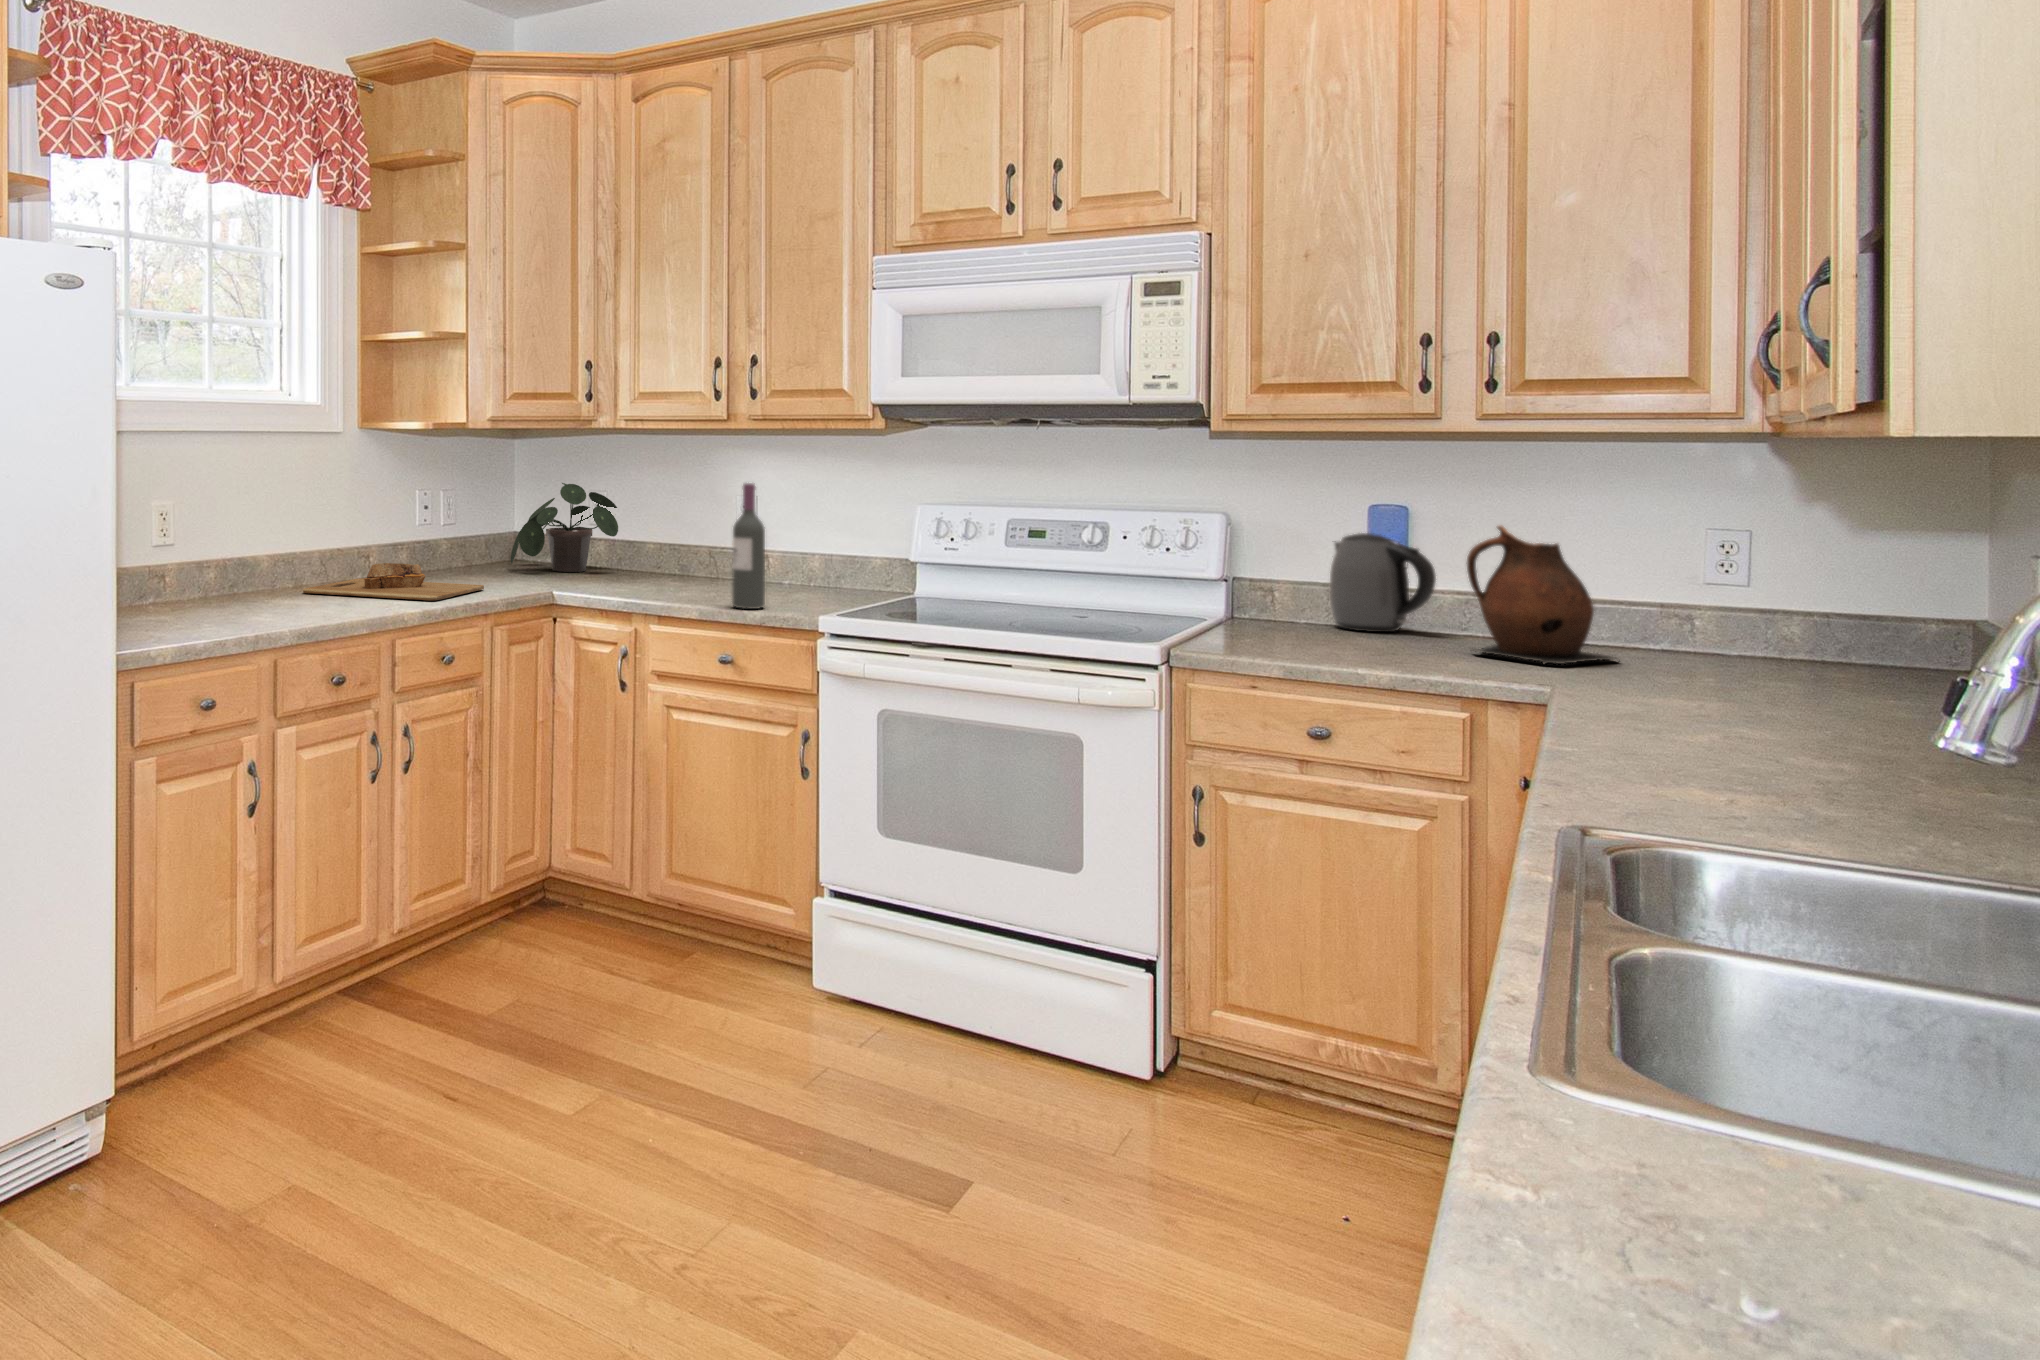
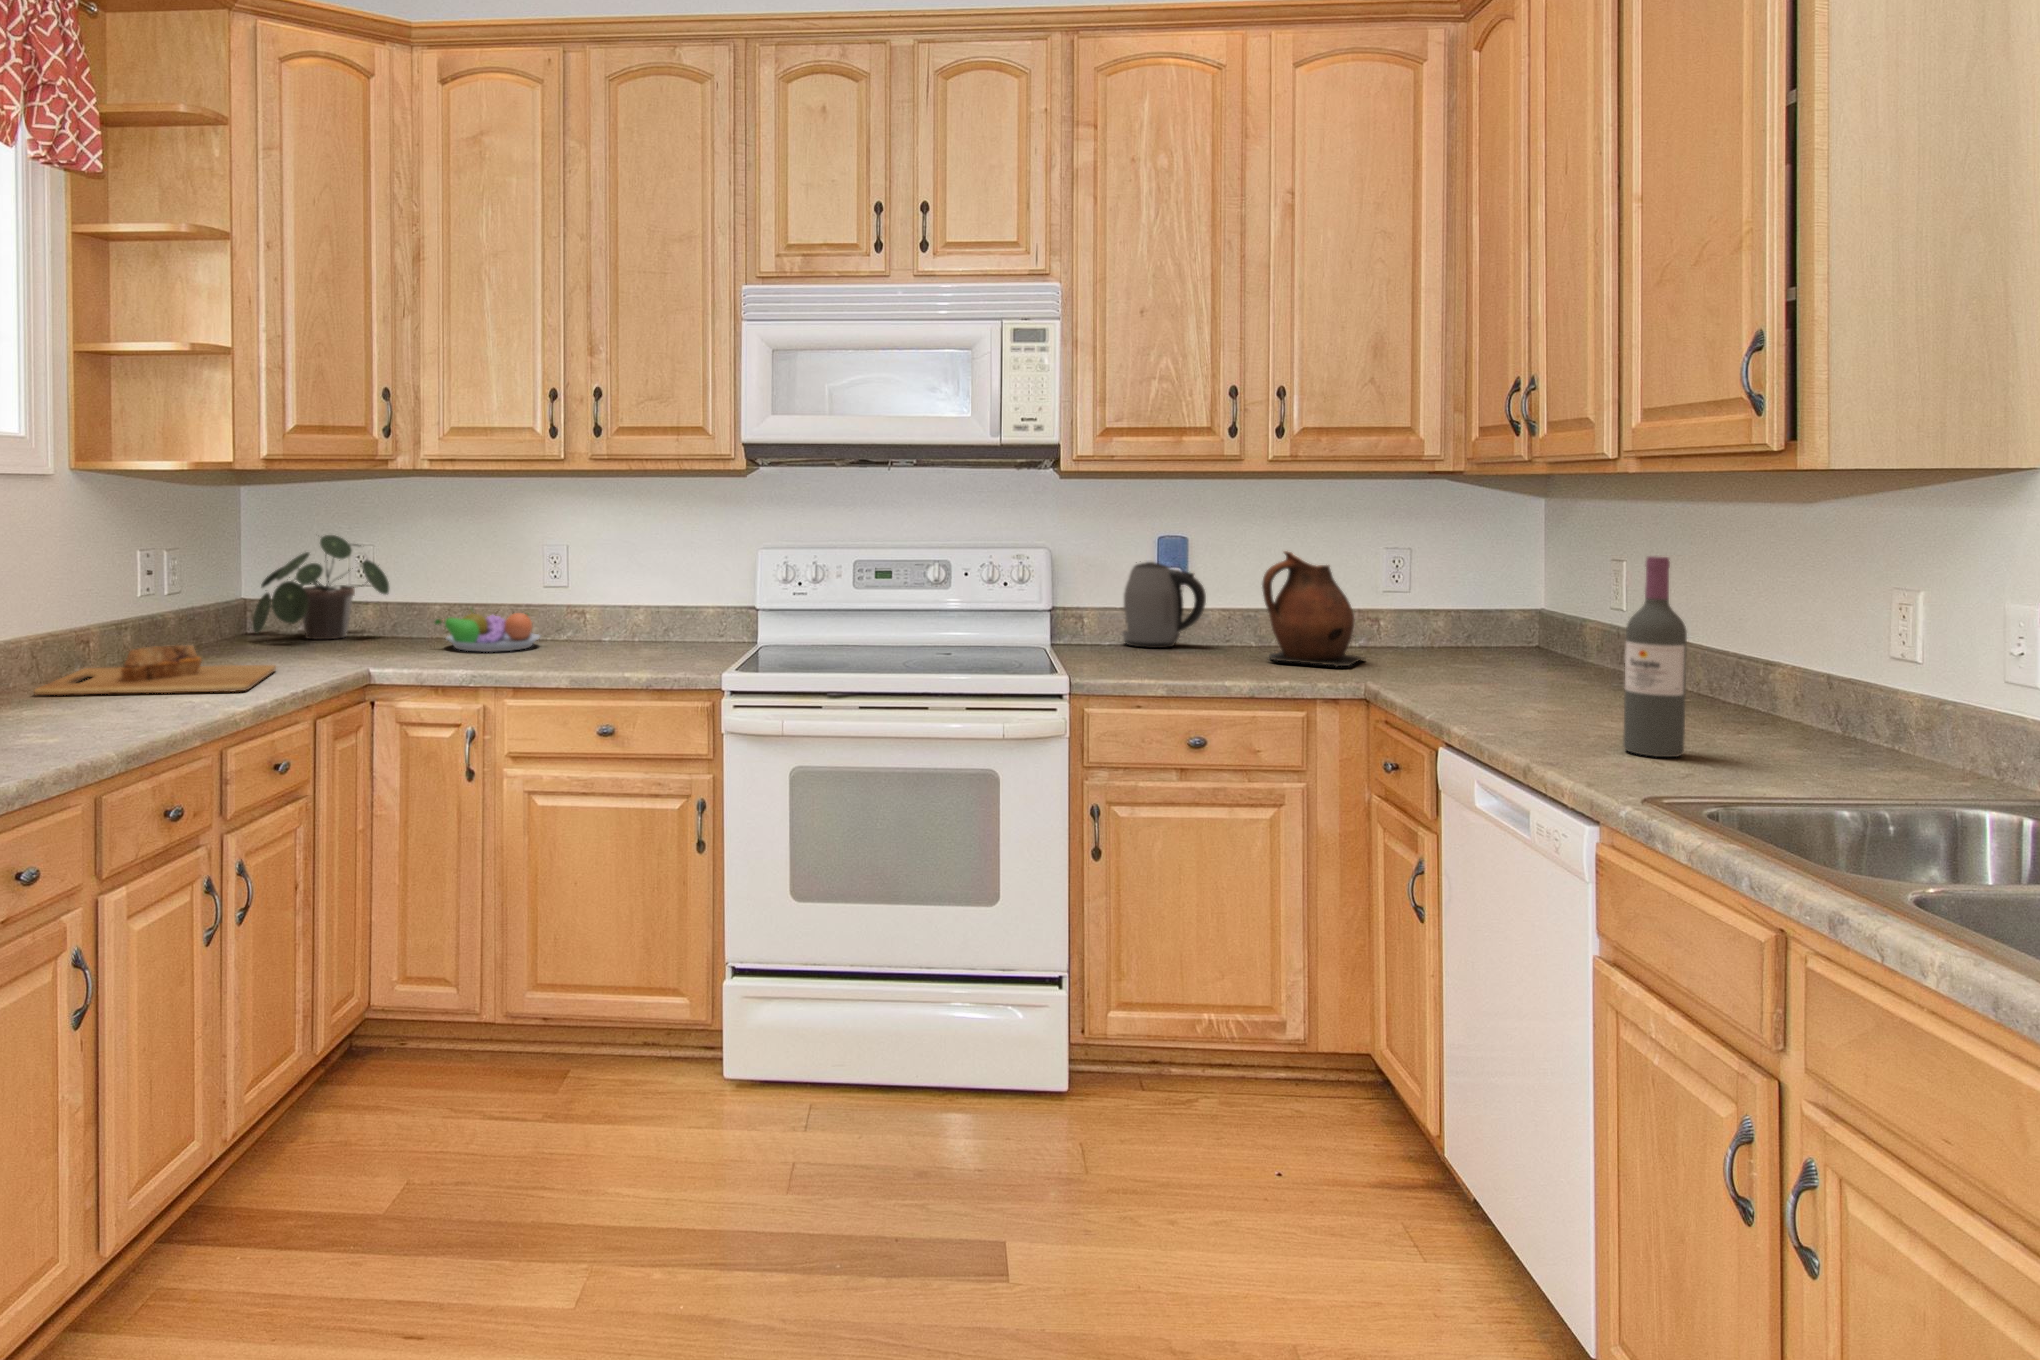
wine bottle: present [732,483,765,609] -> present [1623,556,1687,757]
fruit bowl: none [633,550,725,589] -> present [435,610,540,652]

